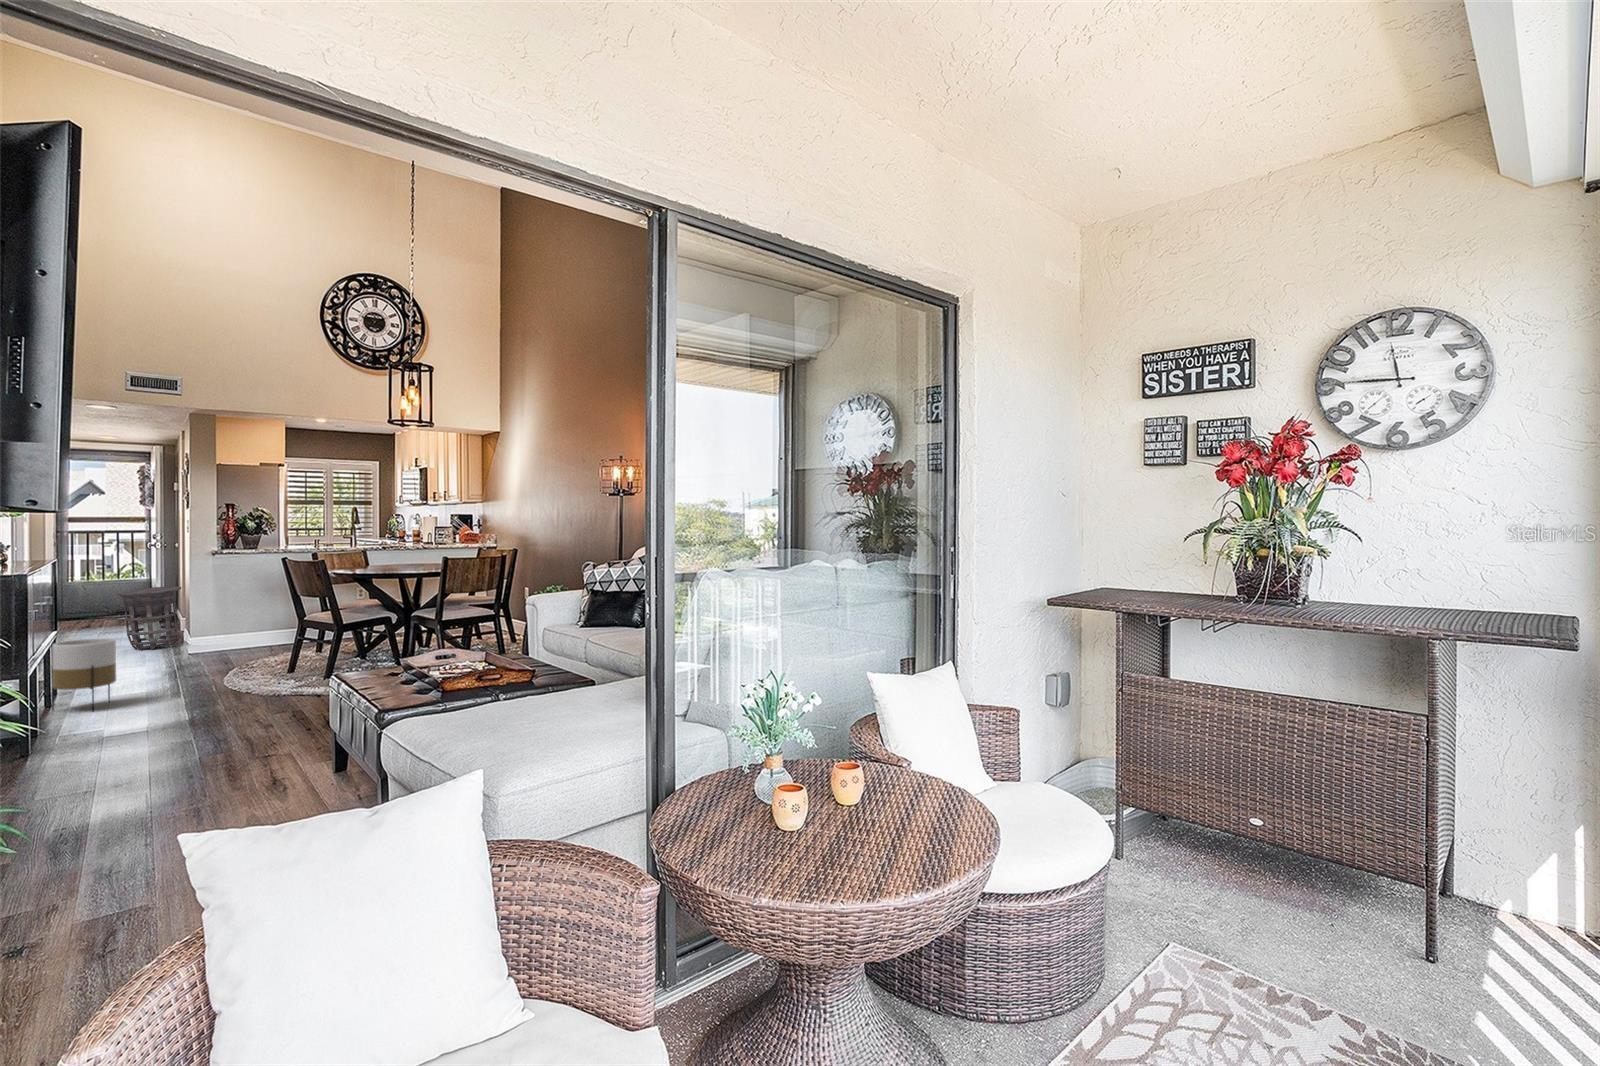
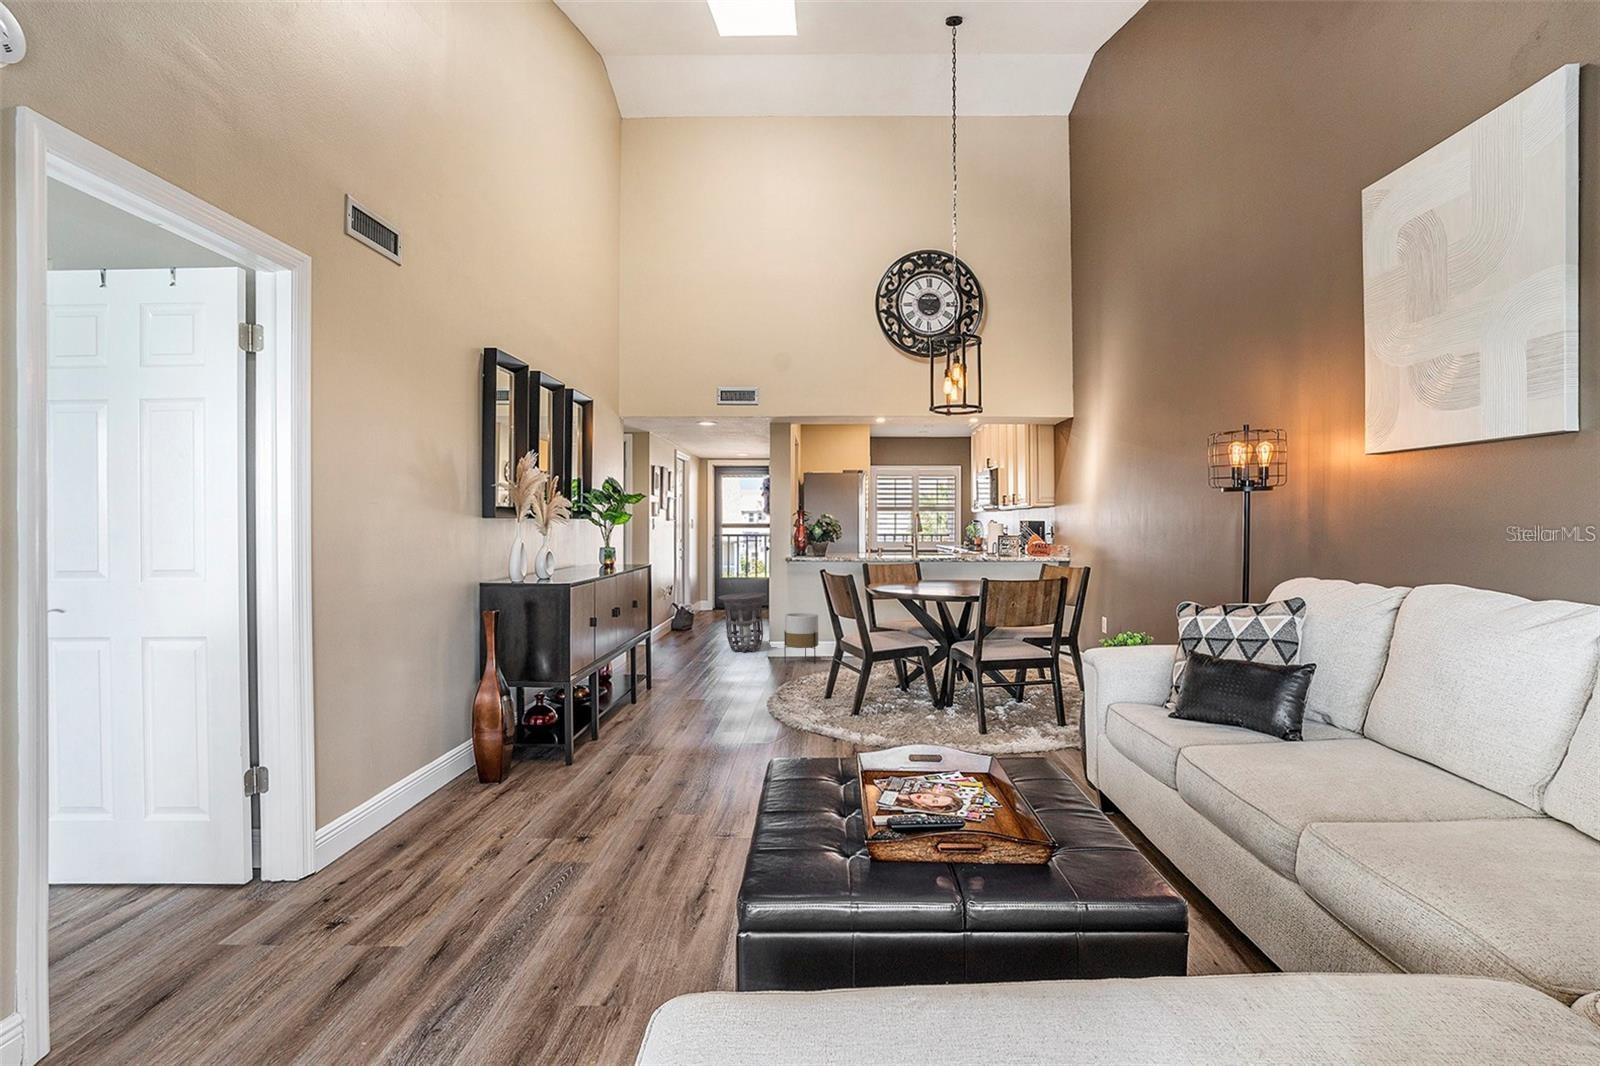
planter: present [51,638,116,711] -> present [784,613,818,664]

